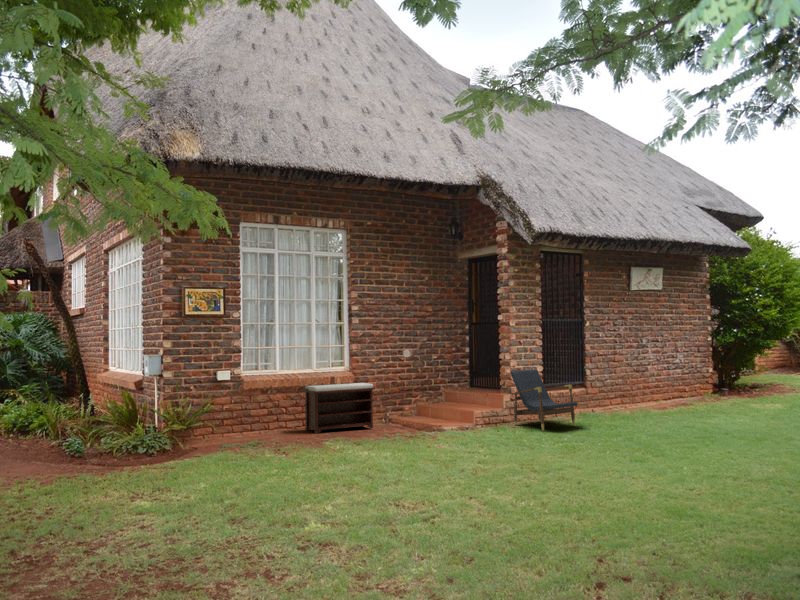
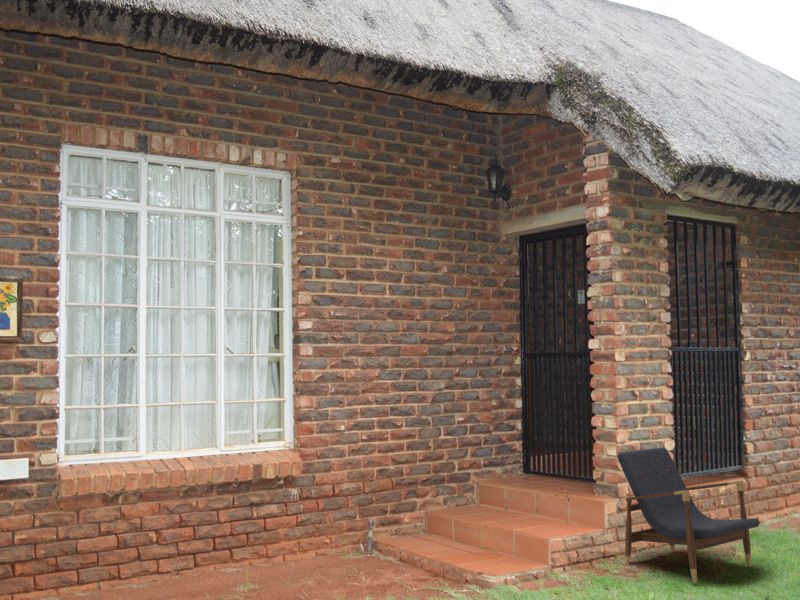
bench: present [303,383,375,434] -> none [194,474,344,590]

